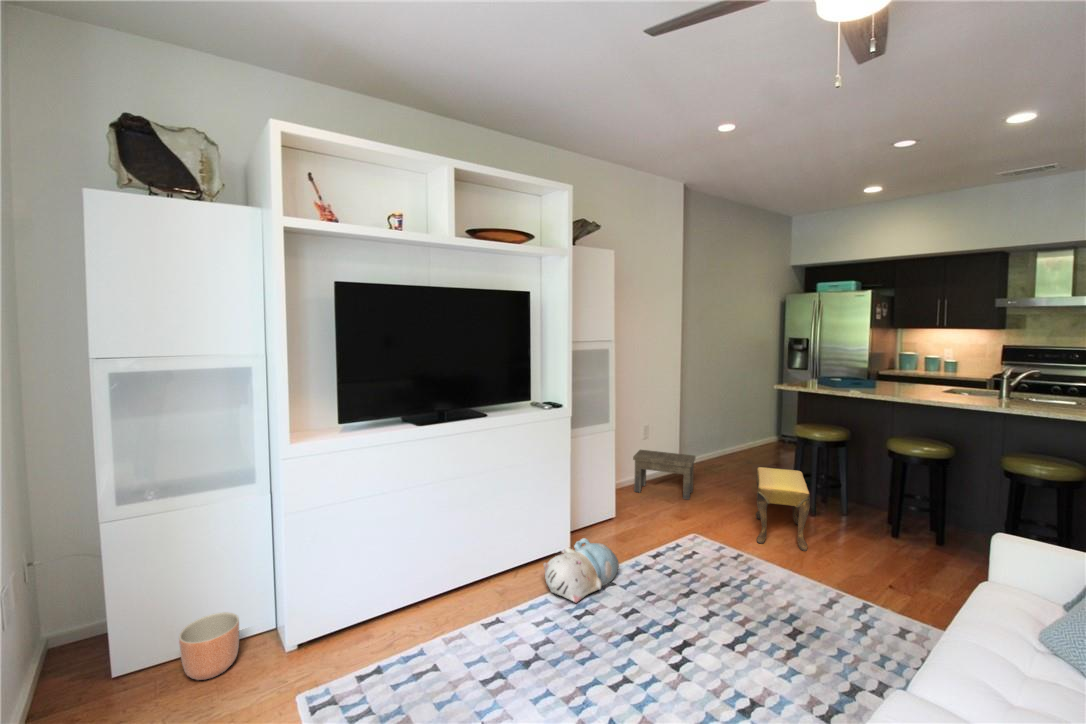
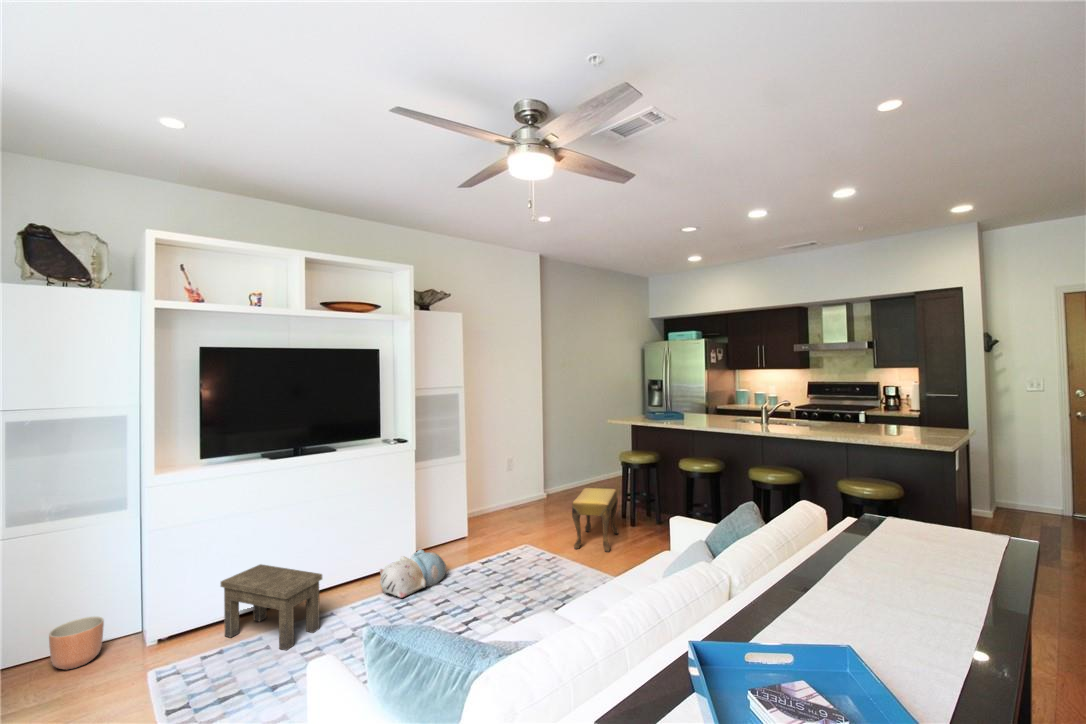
side table: present [633,450,695,500] -> present [221,564,322,650]

